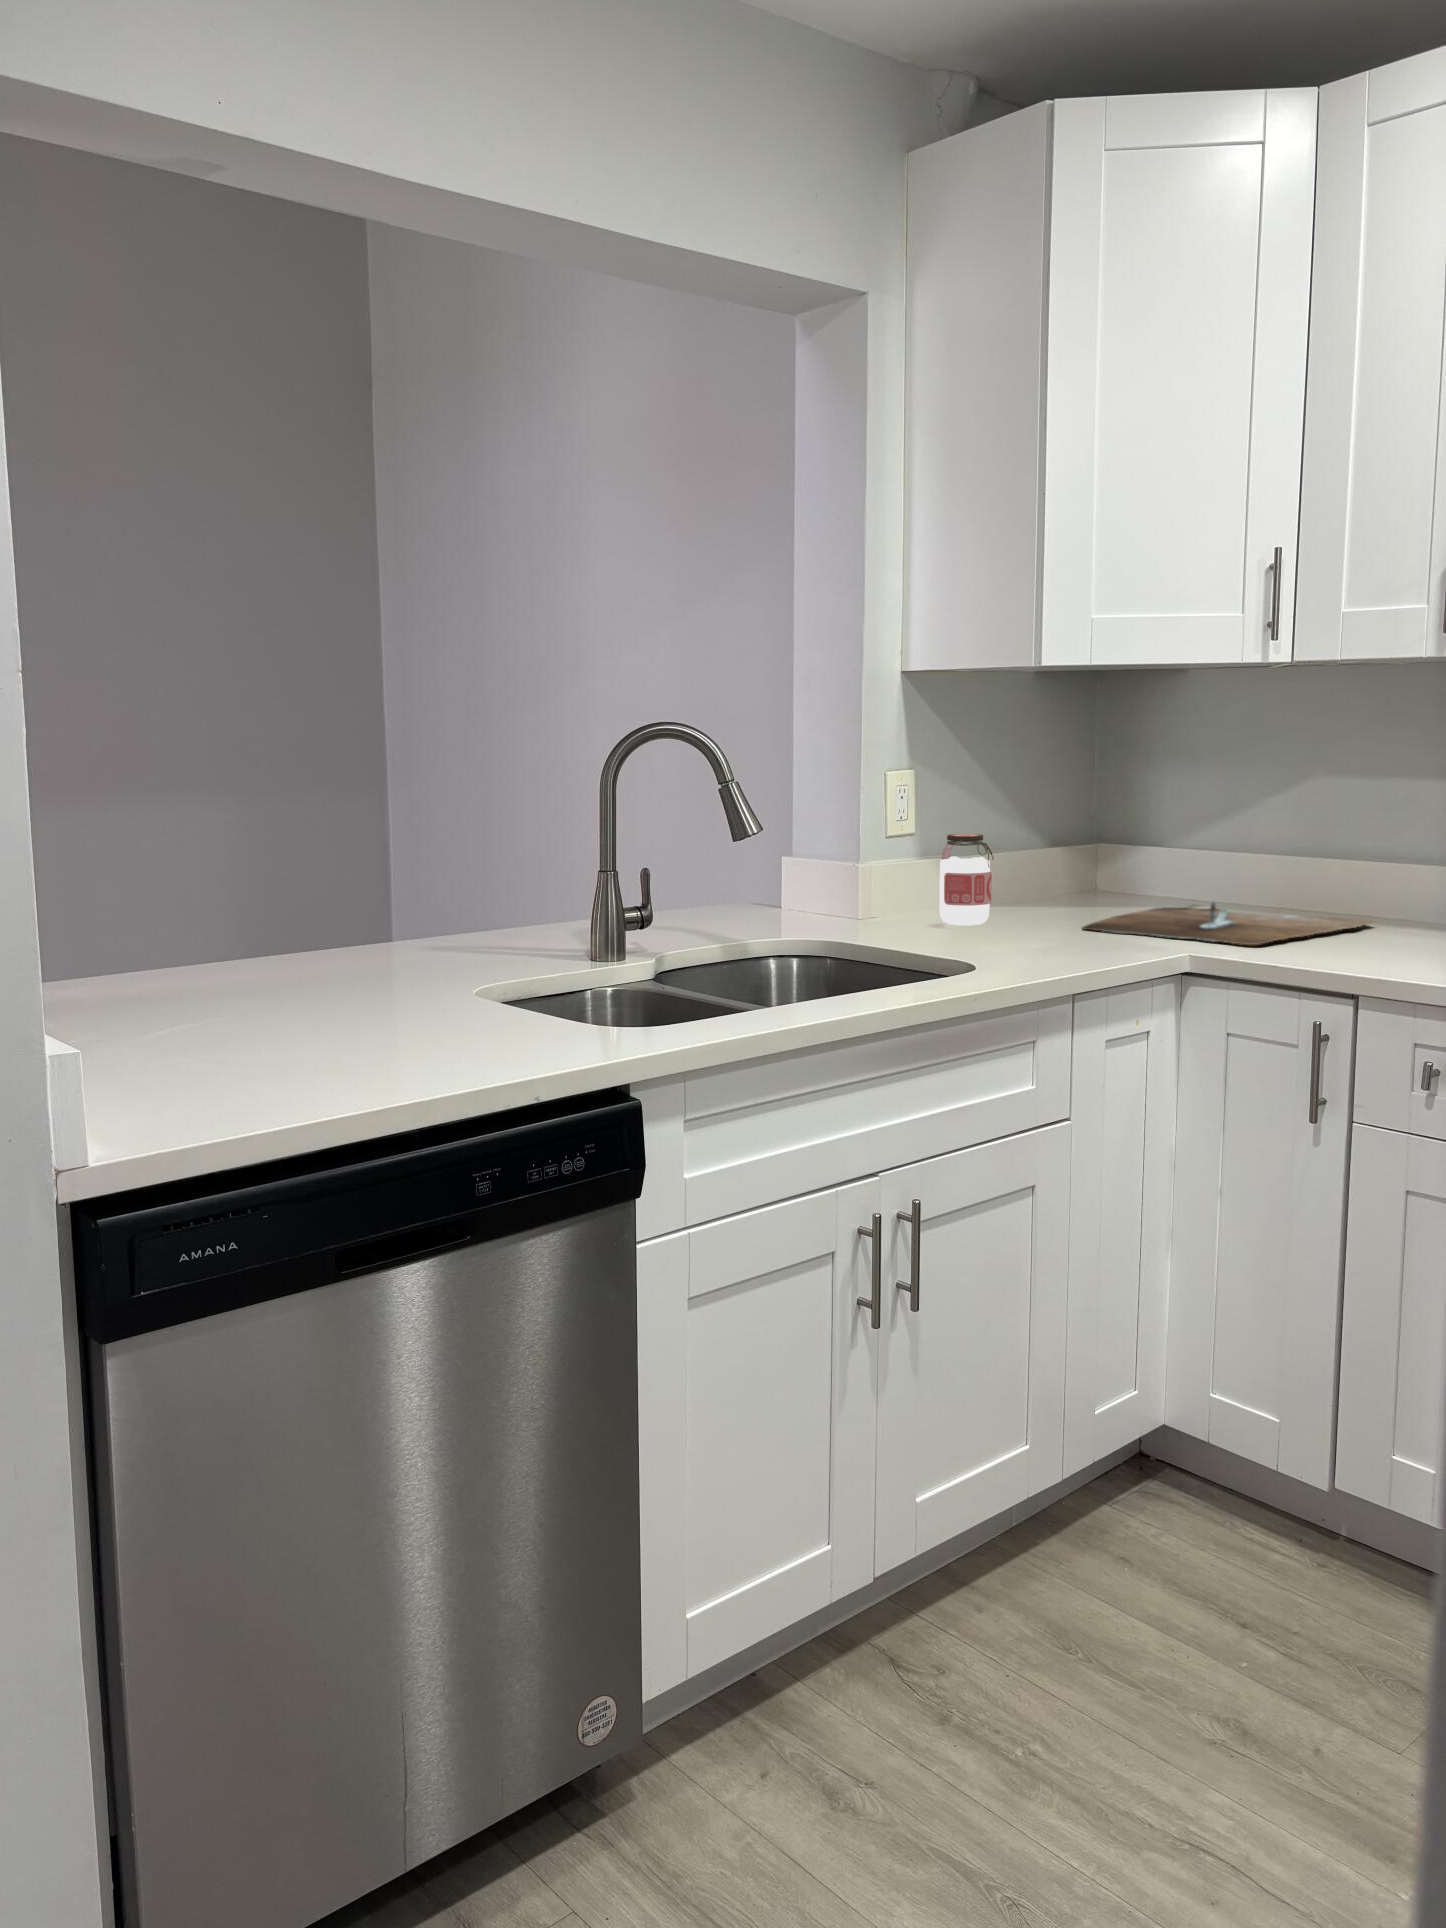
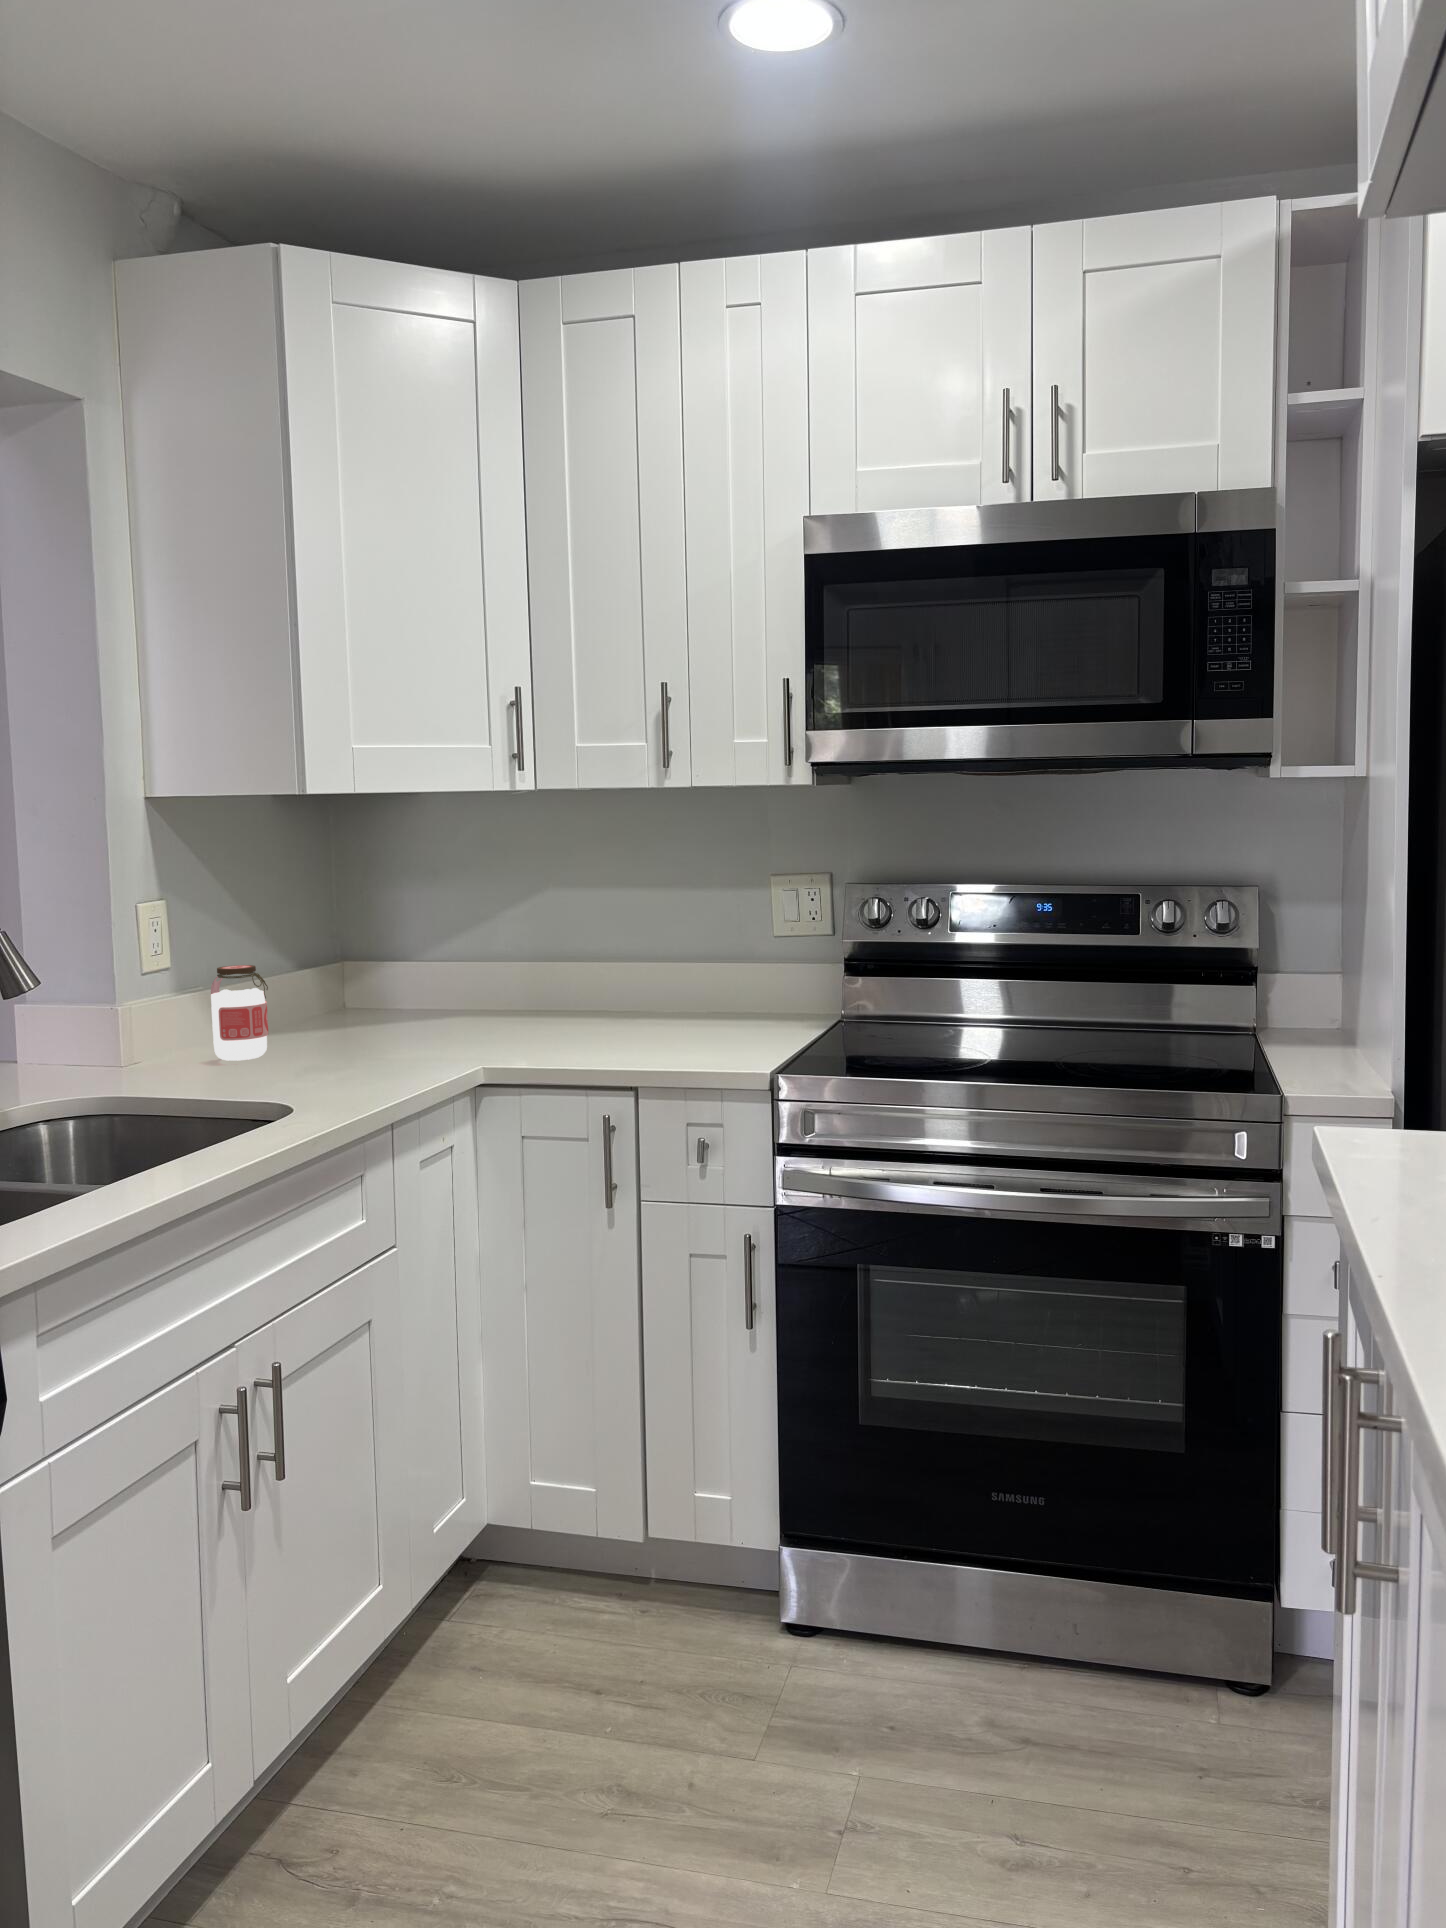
cutting board: present [1083,902,1373,945] -> none [361,1012,613,1052]

